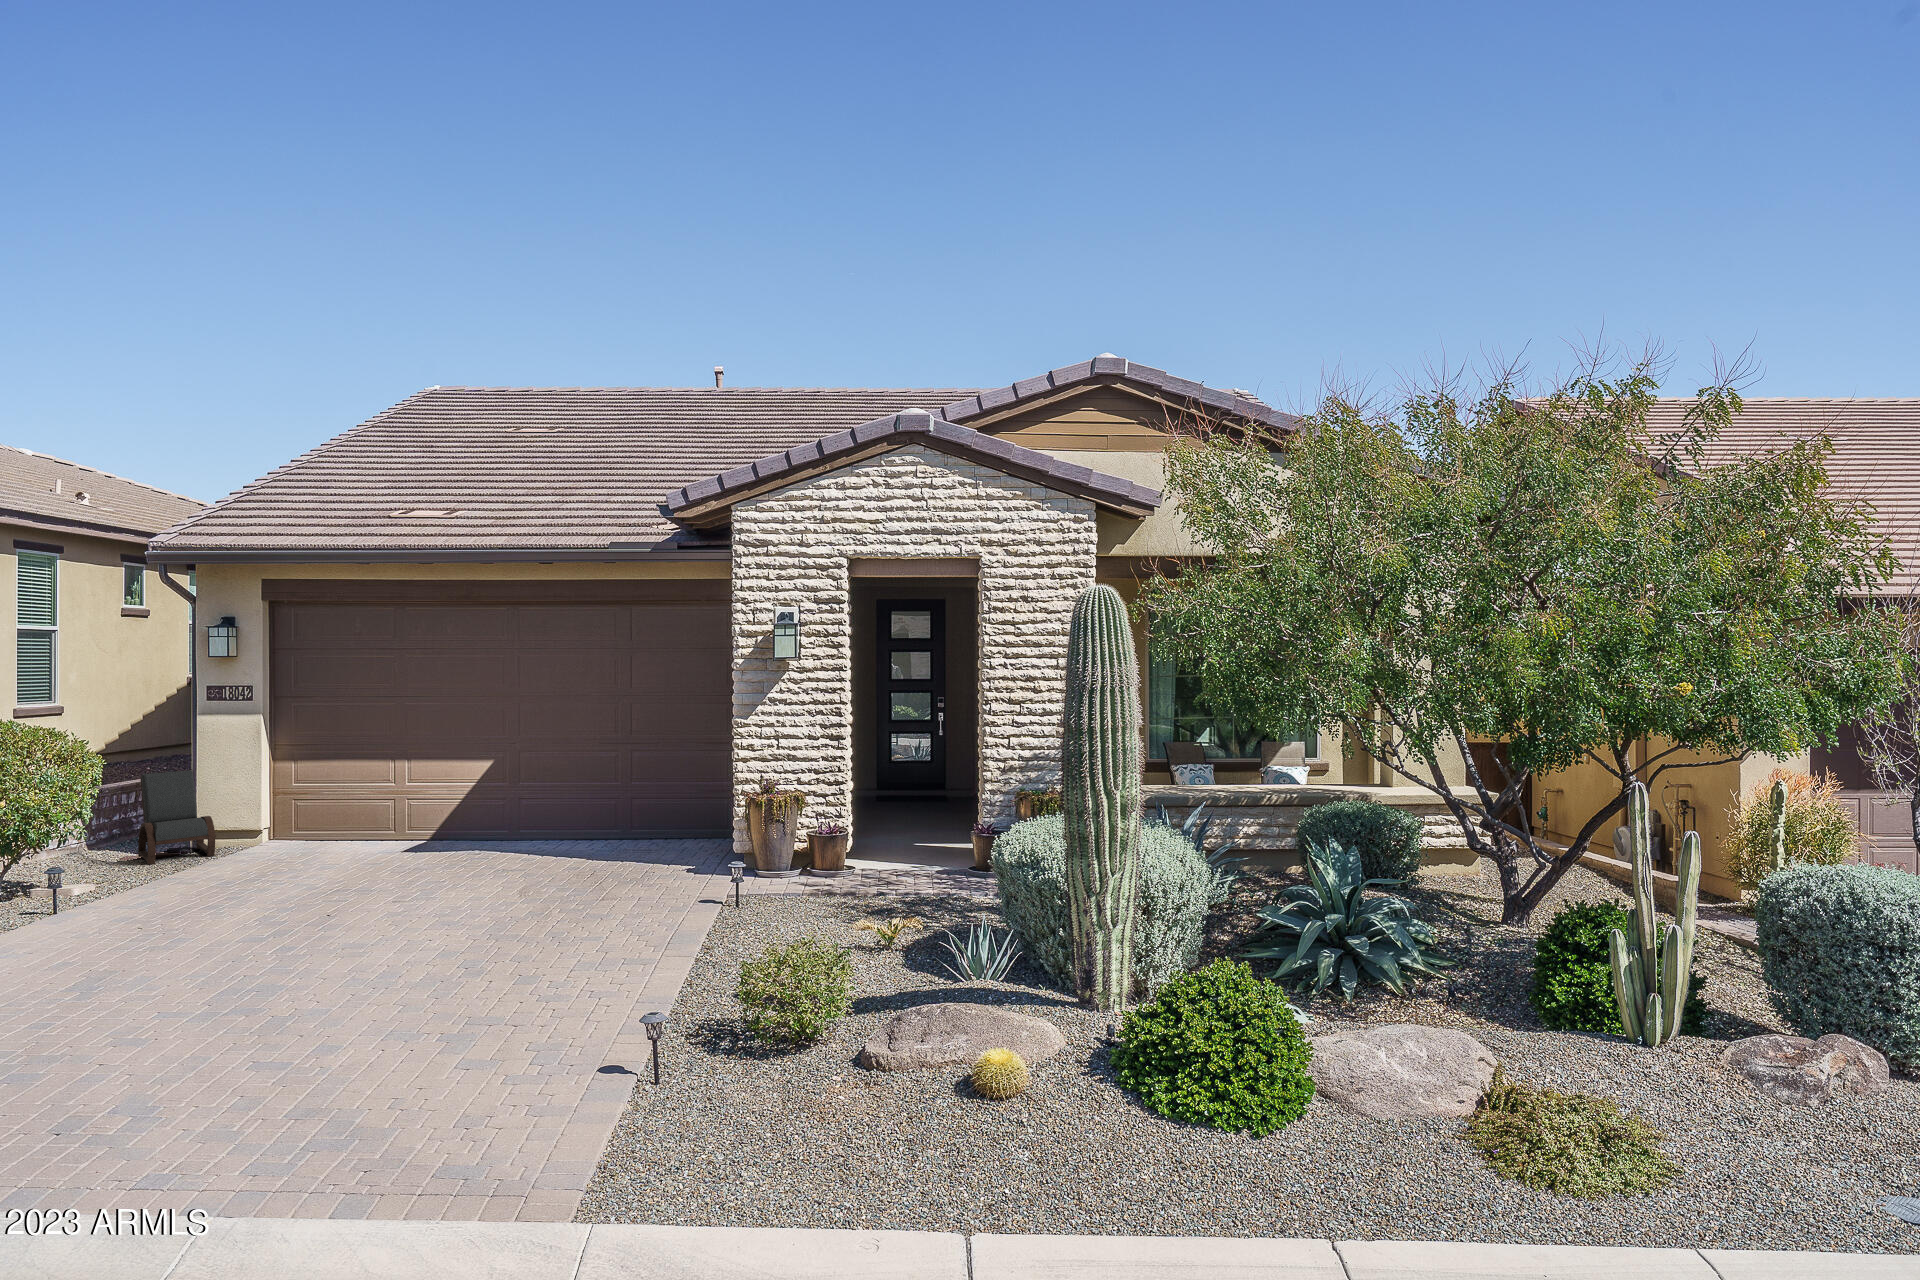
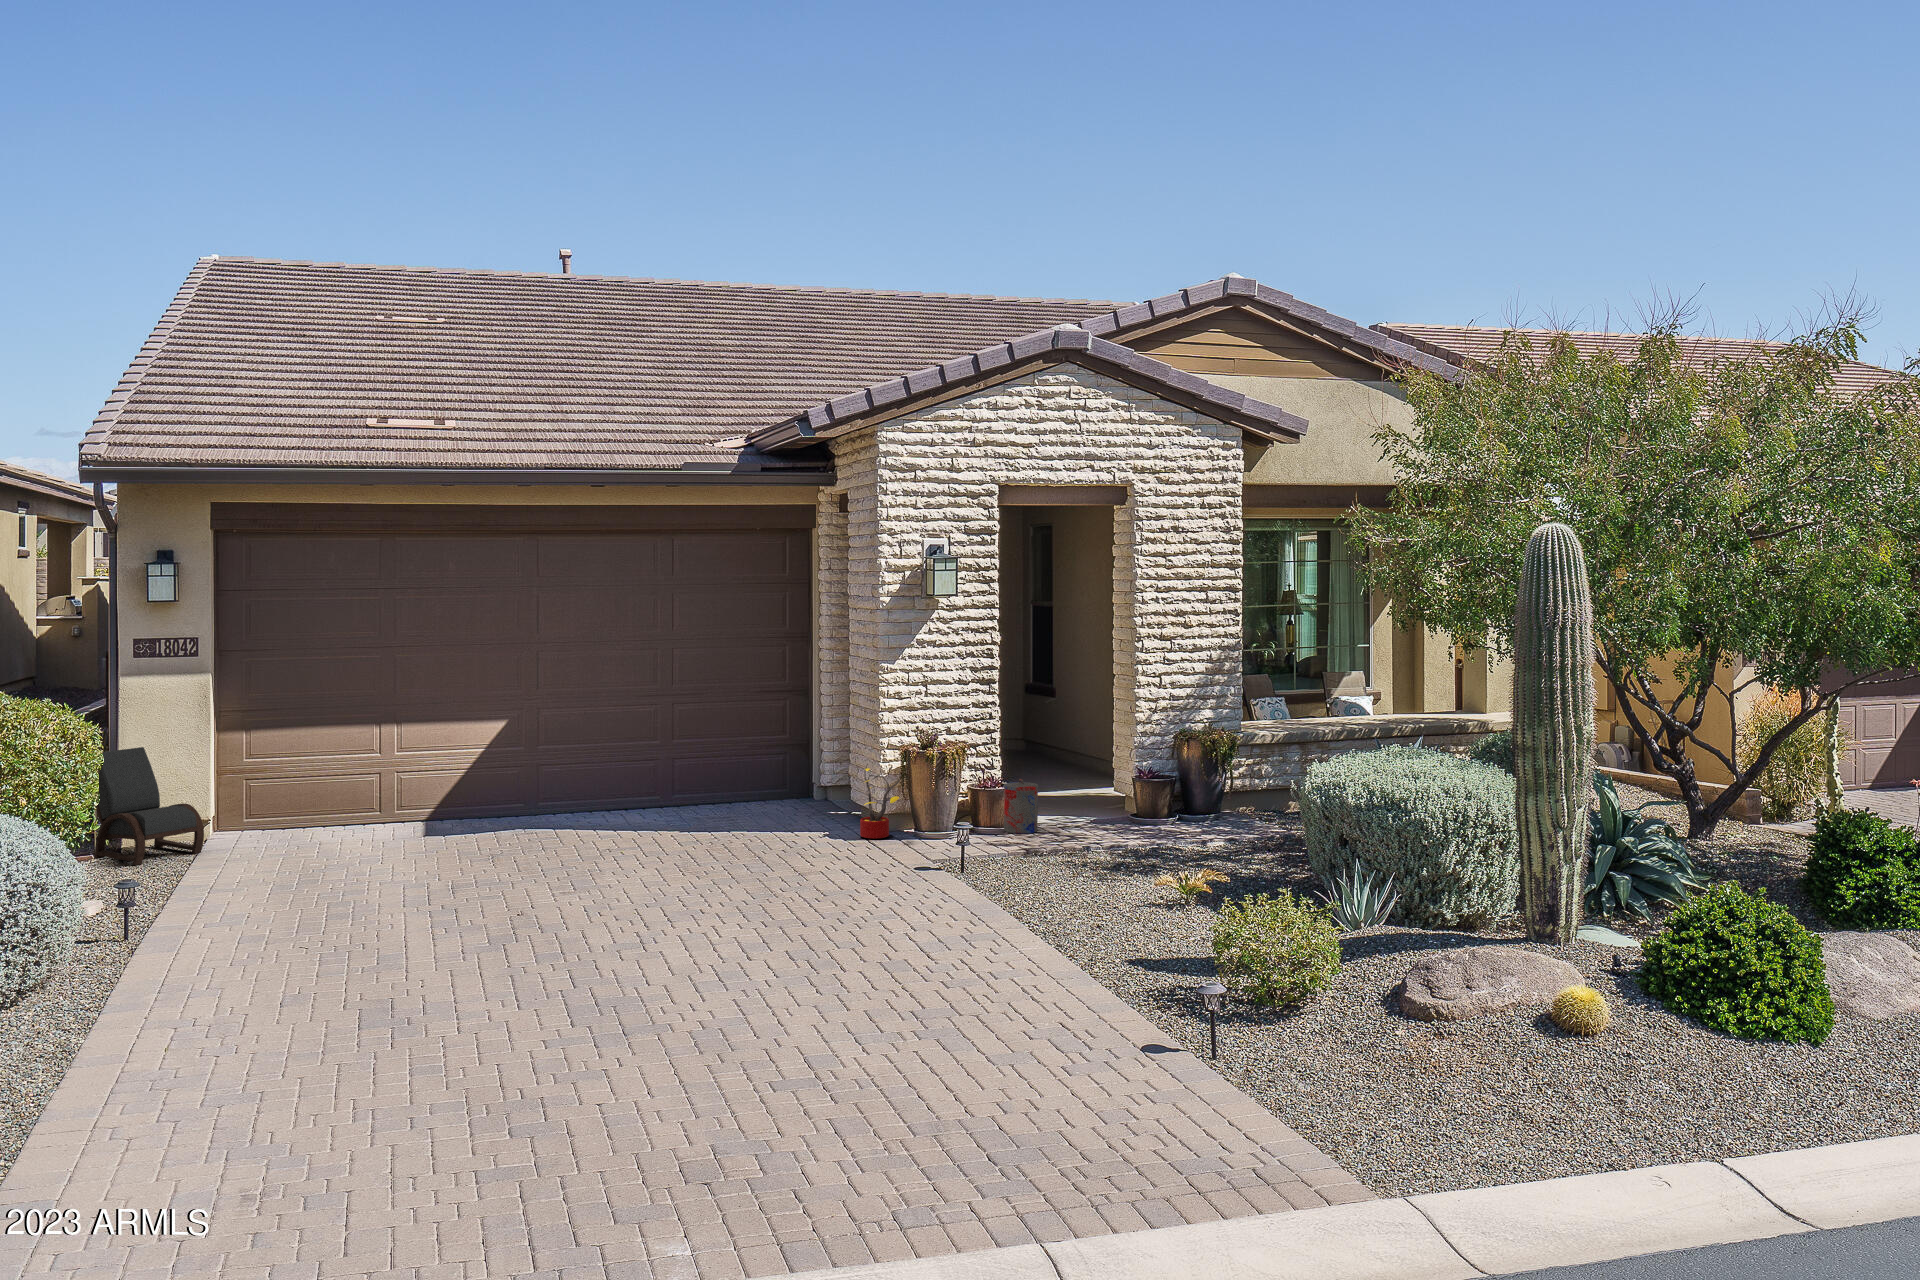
decorative plant: none [707,807,734,876] -> present [860,764,901,838]
trash can: none [839,827,871,879] -> present [1004,779,1039,834]

